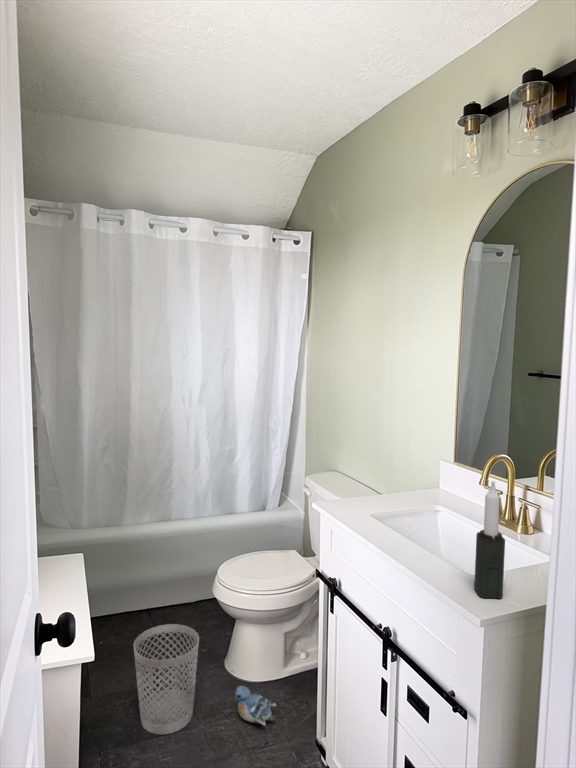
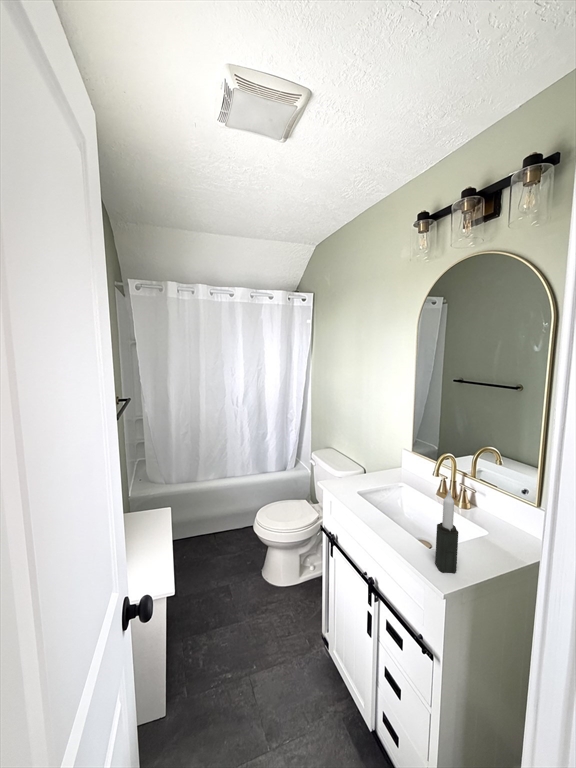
wastebasket: present [134,624,199,735] -> none [204,553,246,627]
plush toy: present [235,686,276,726] -> none [269,594,296,622]

